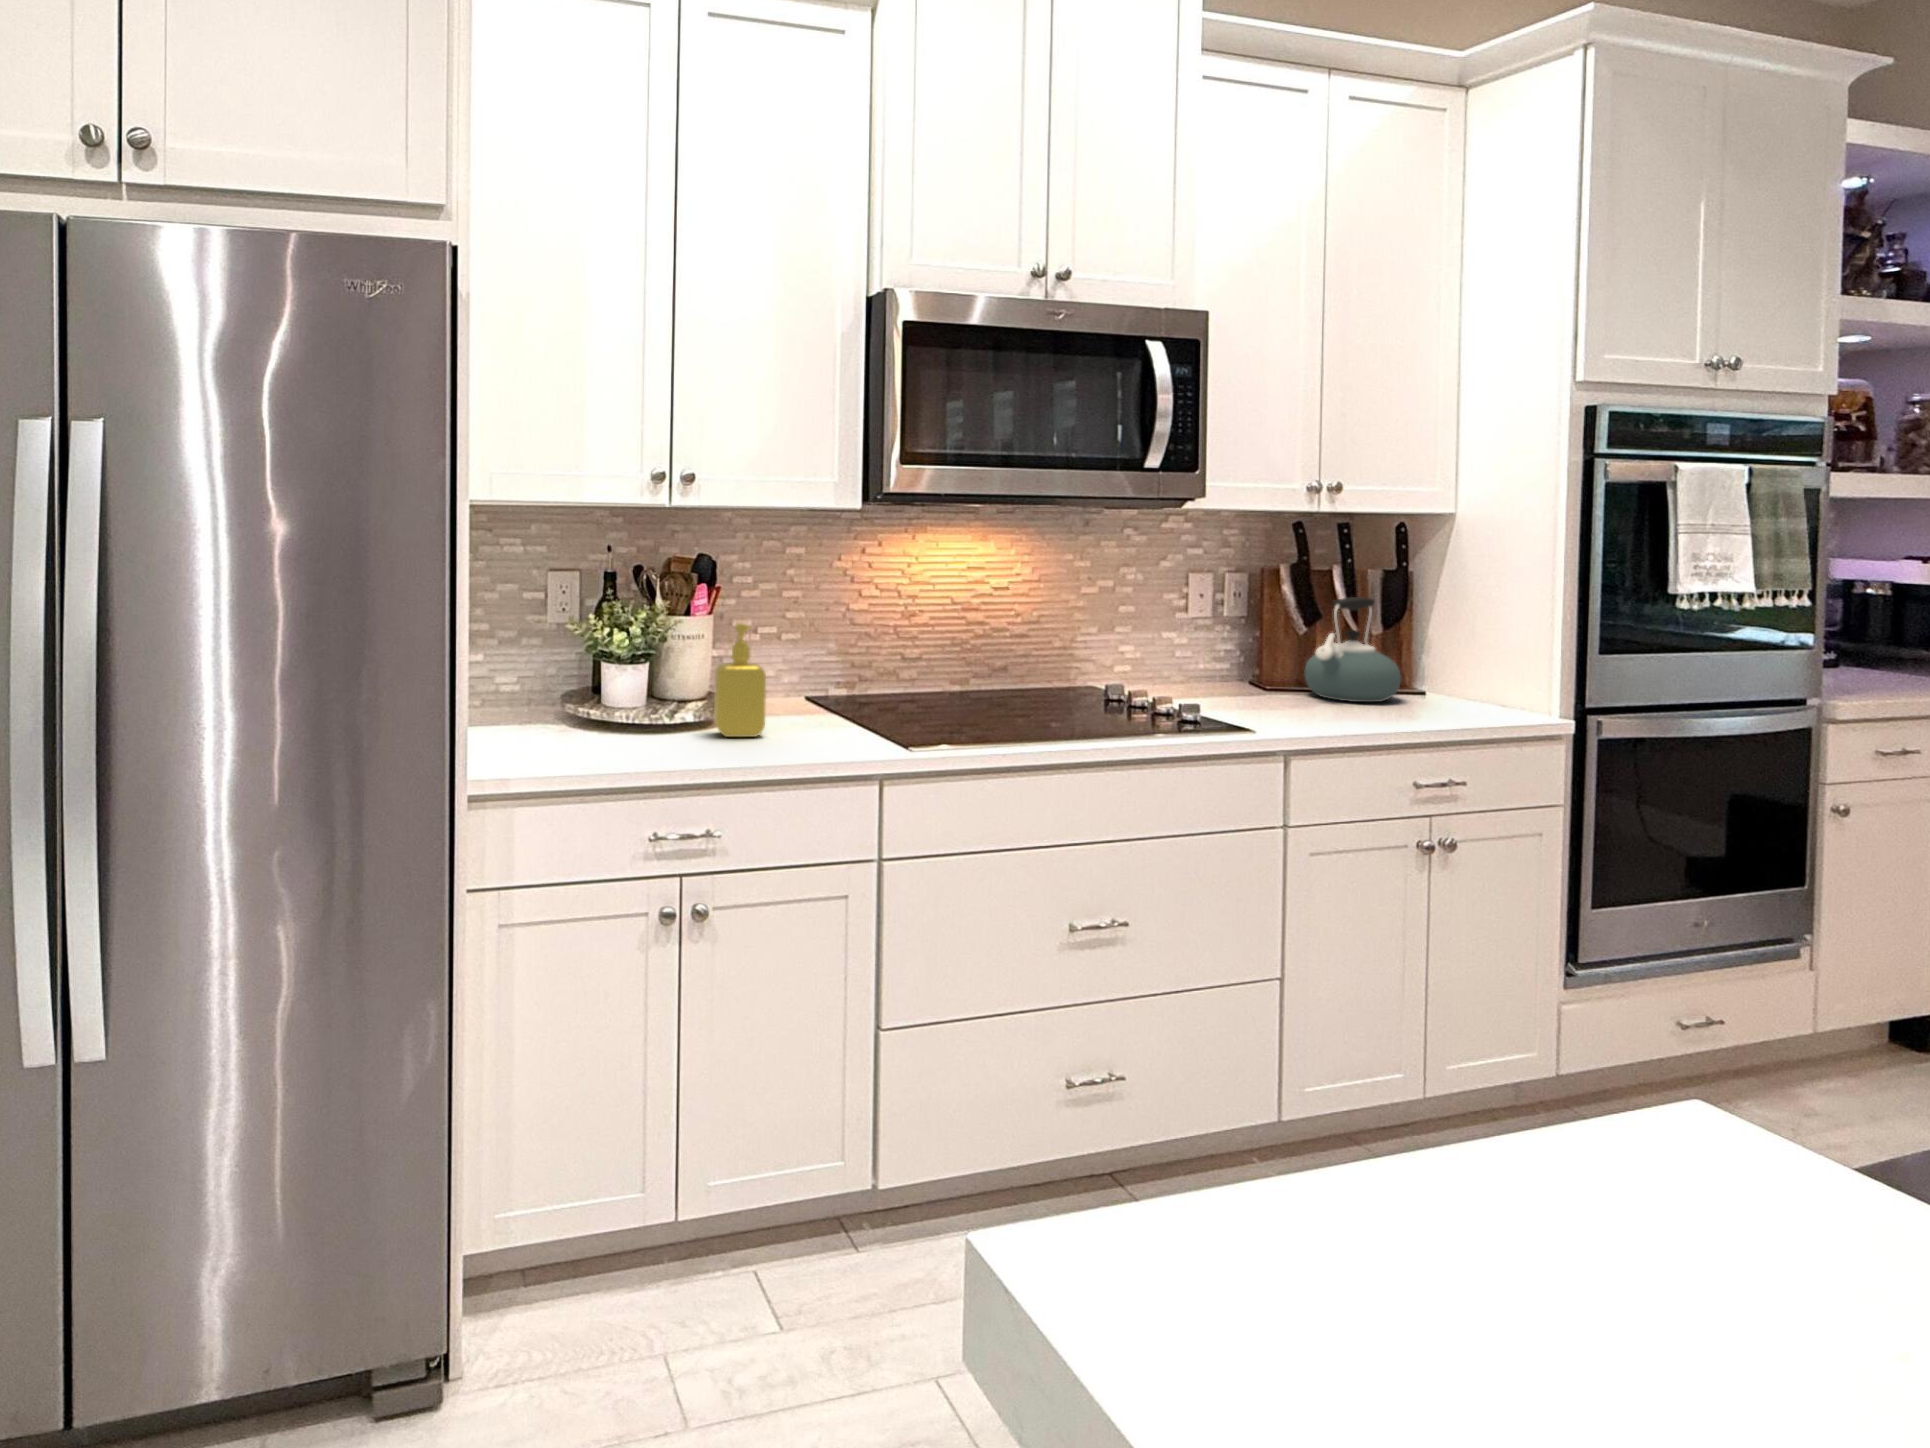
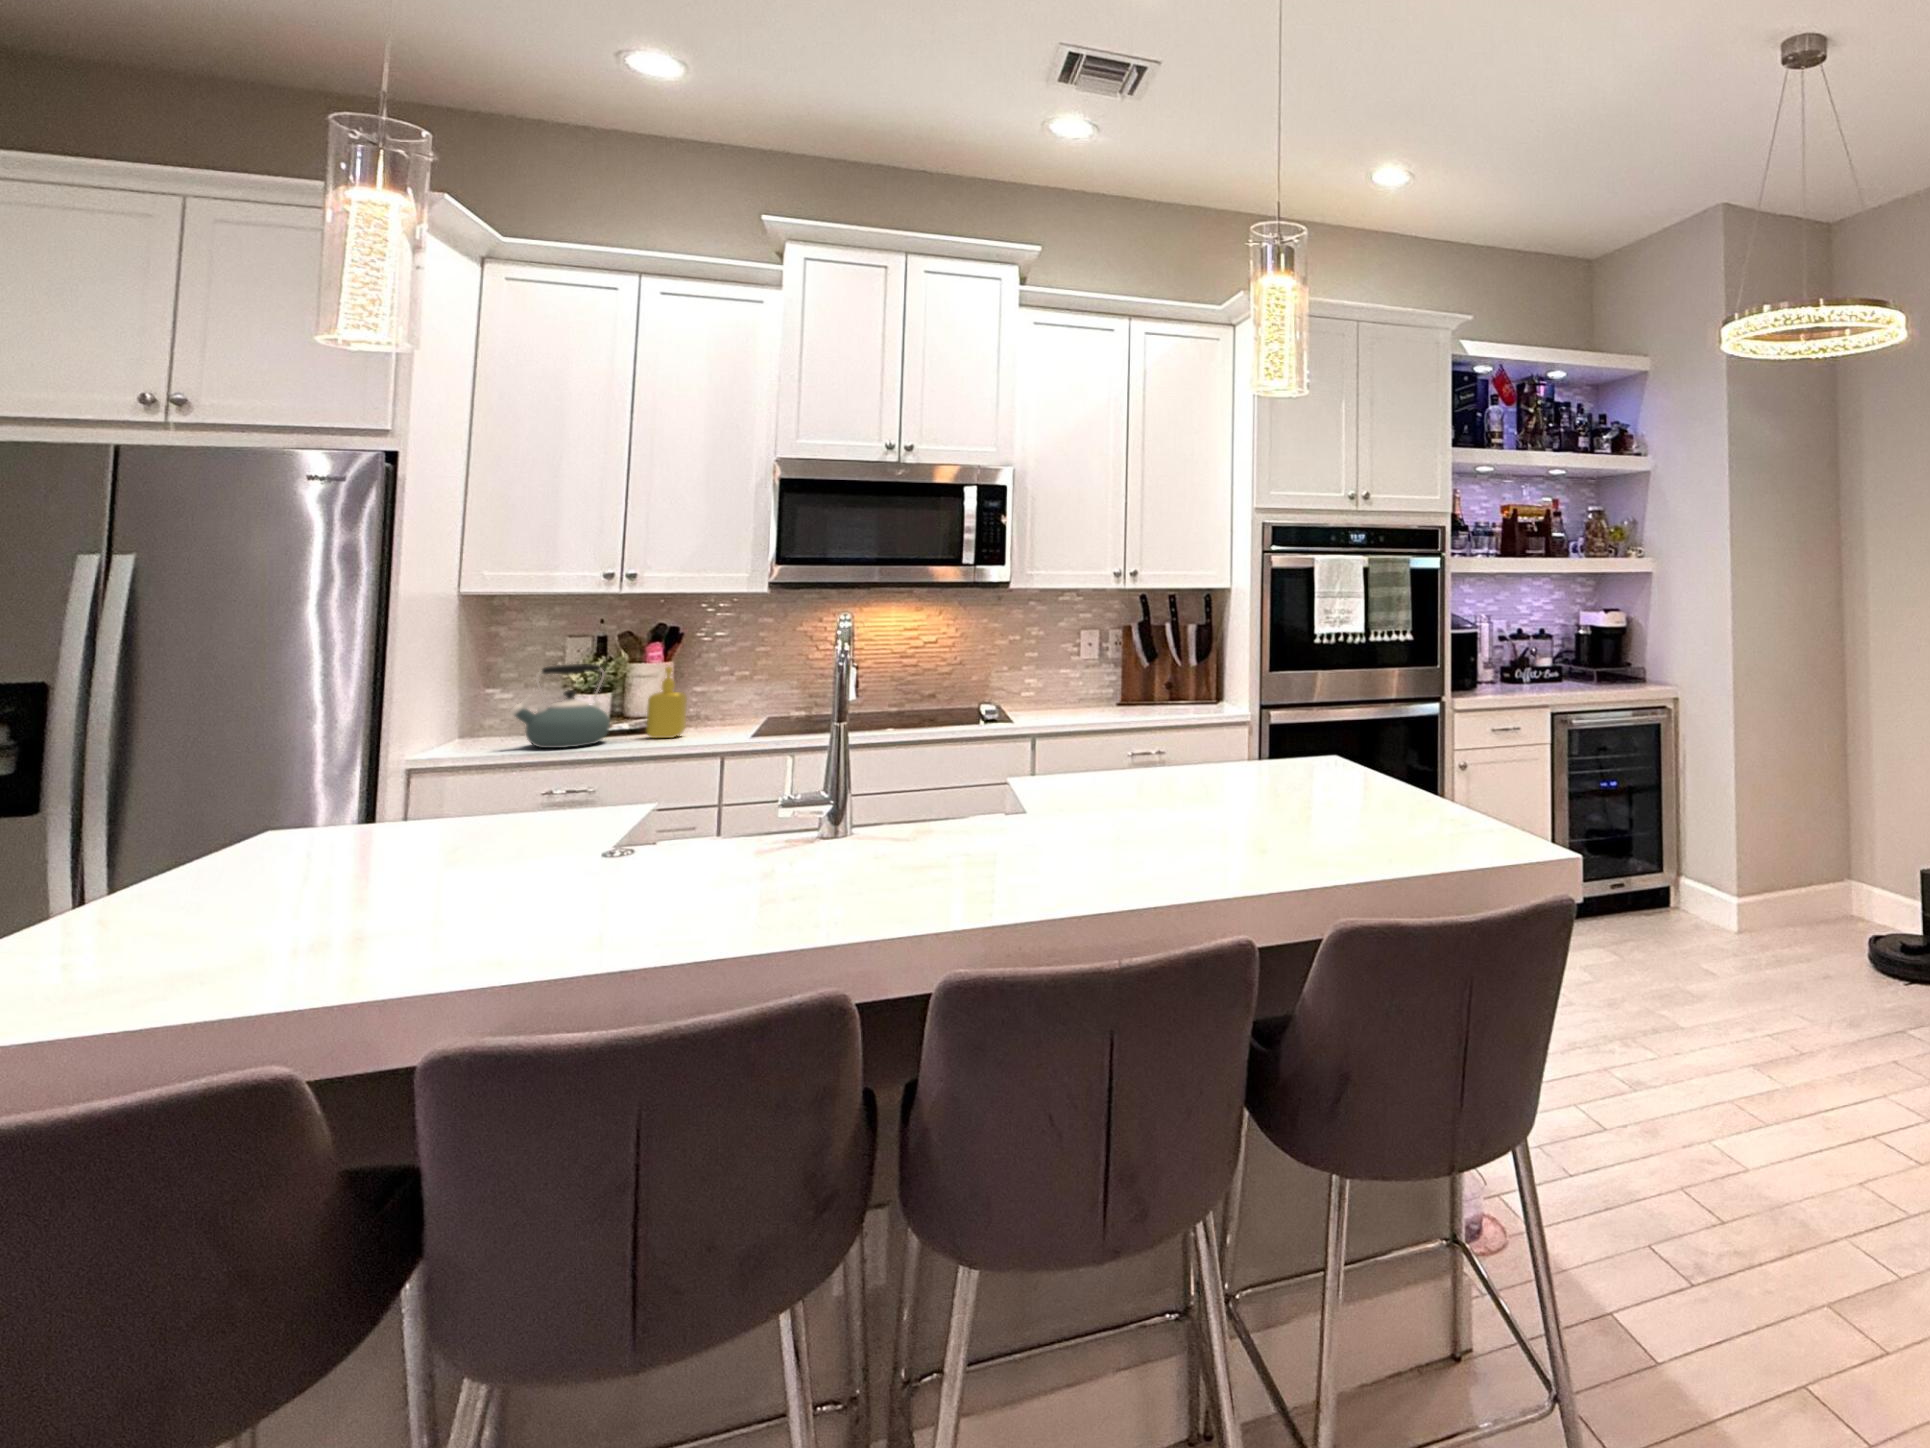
kettle: present [1304,597,1401,702] -> present [510,664,610,748]

